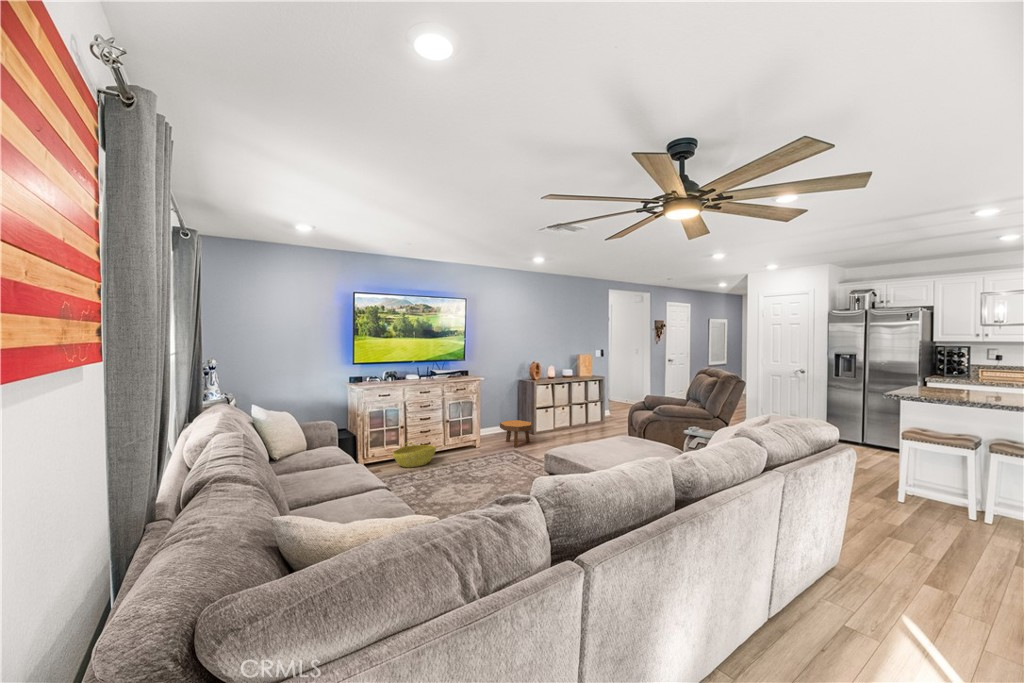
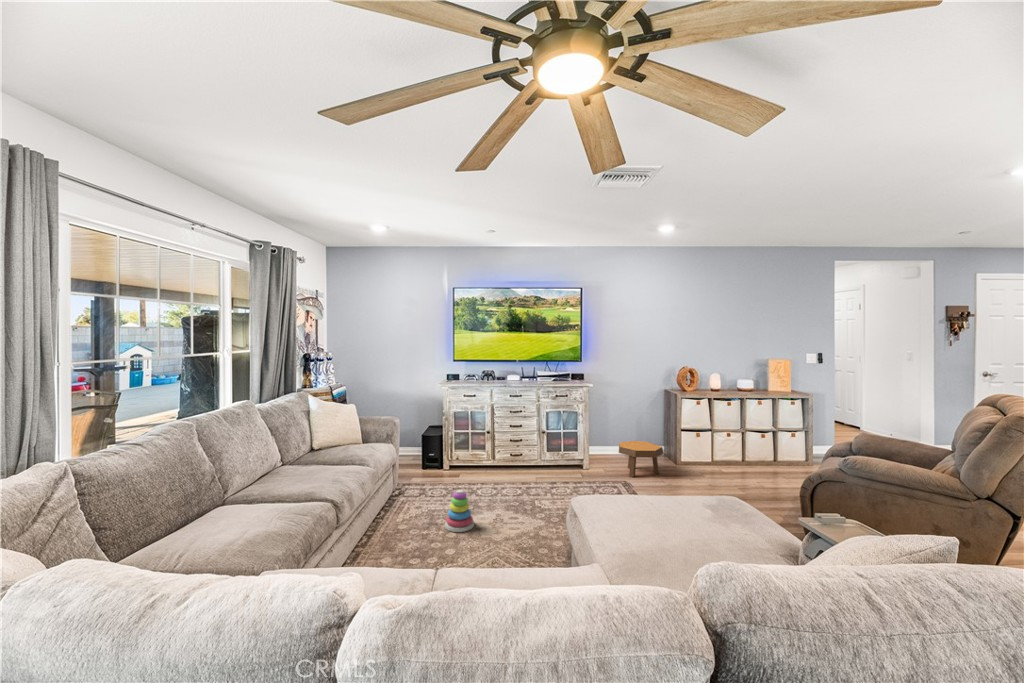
basket: present [393,443,436,467] -> none [467,450,519,479]
stacking toy: none [430,473,455,507] -> present [445,490,474,532]

